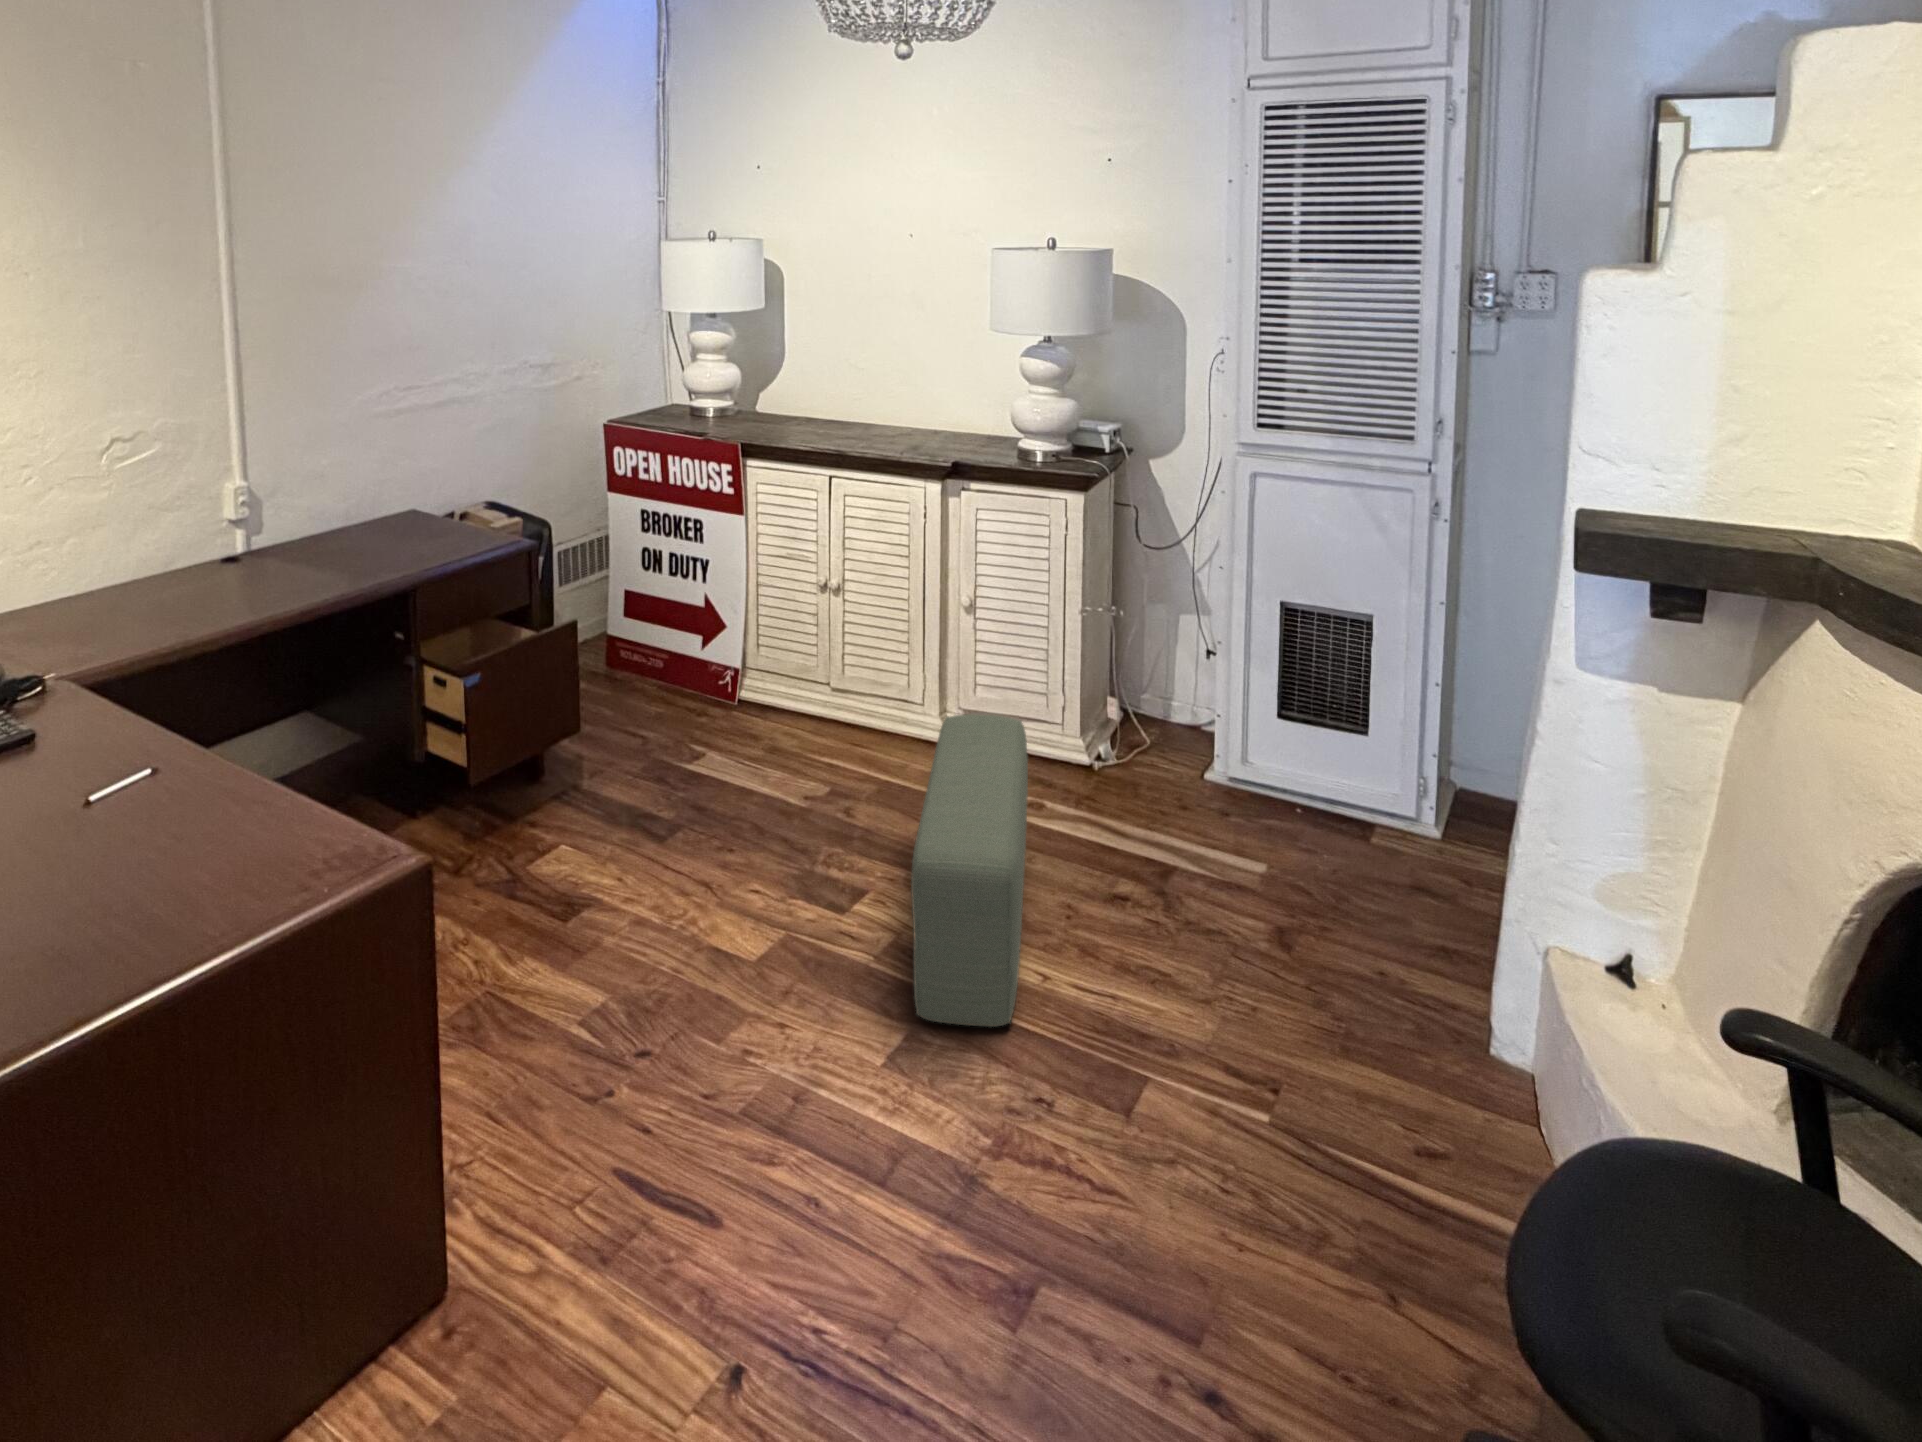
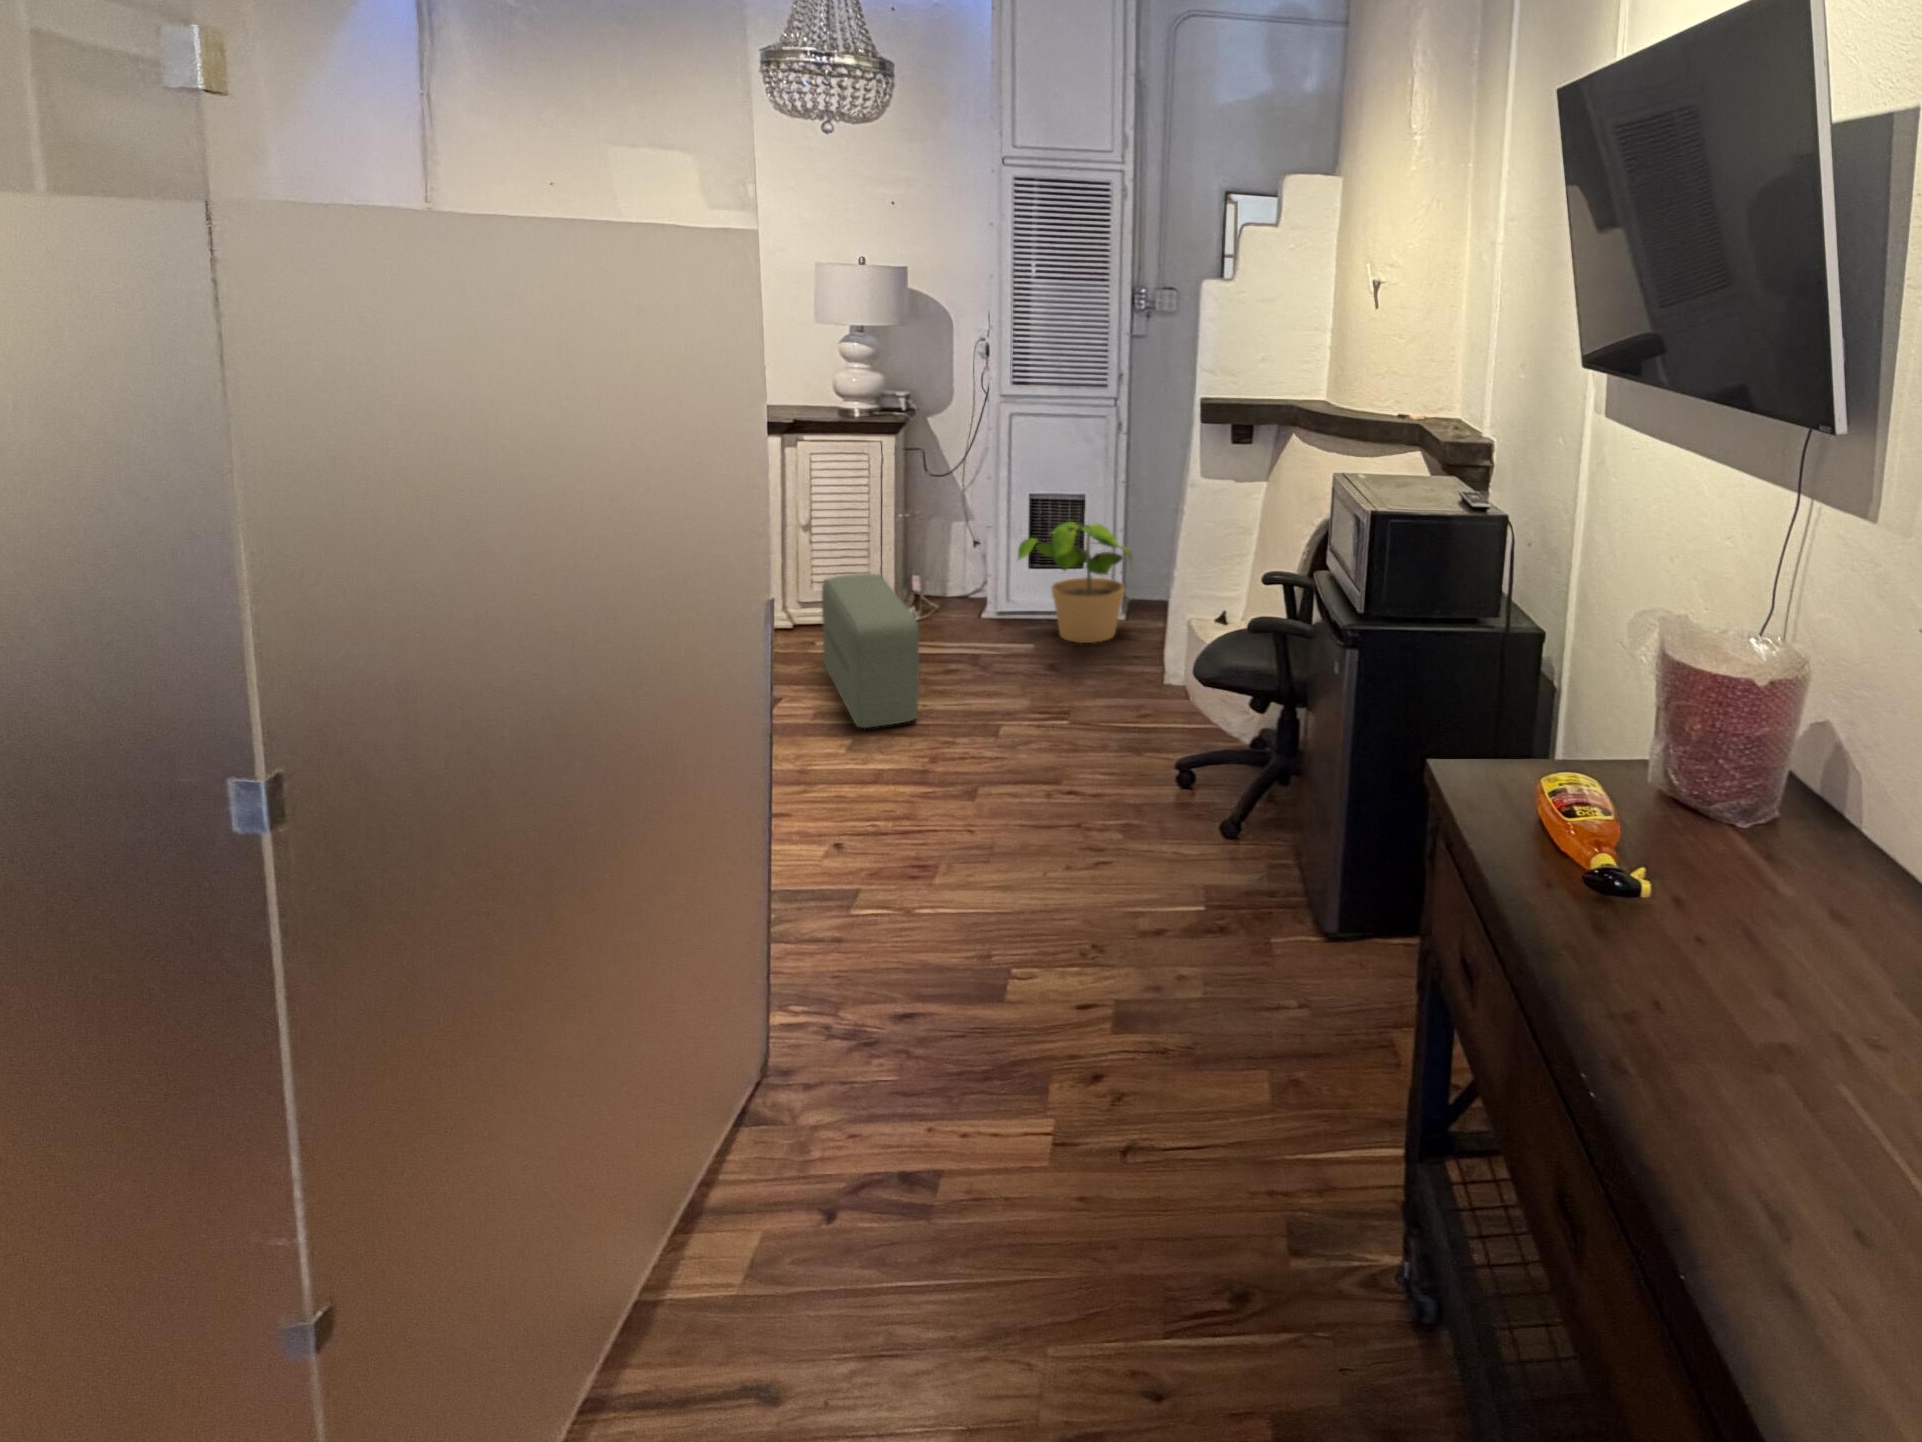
potted plant: none [1241,687,1449,893] -> present [1018,522,1132,643]

